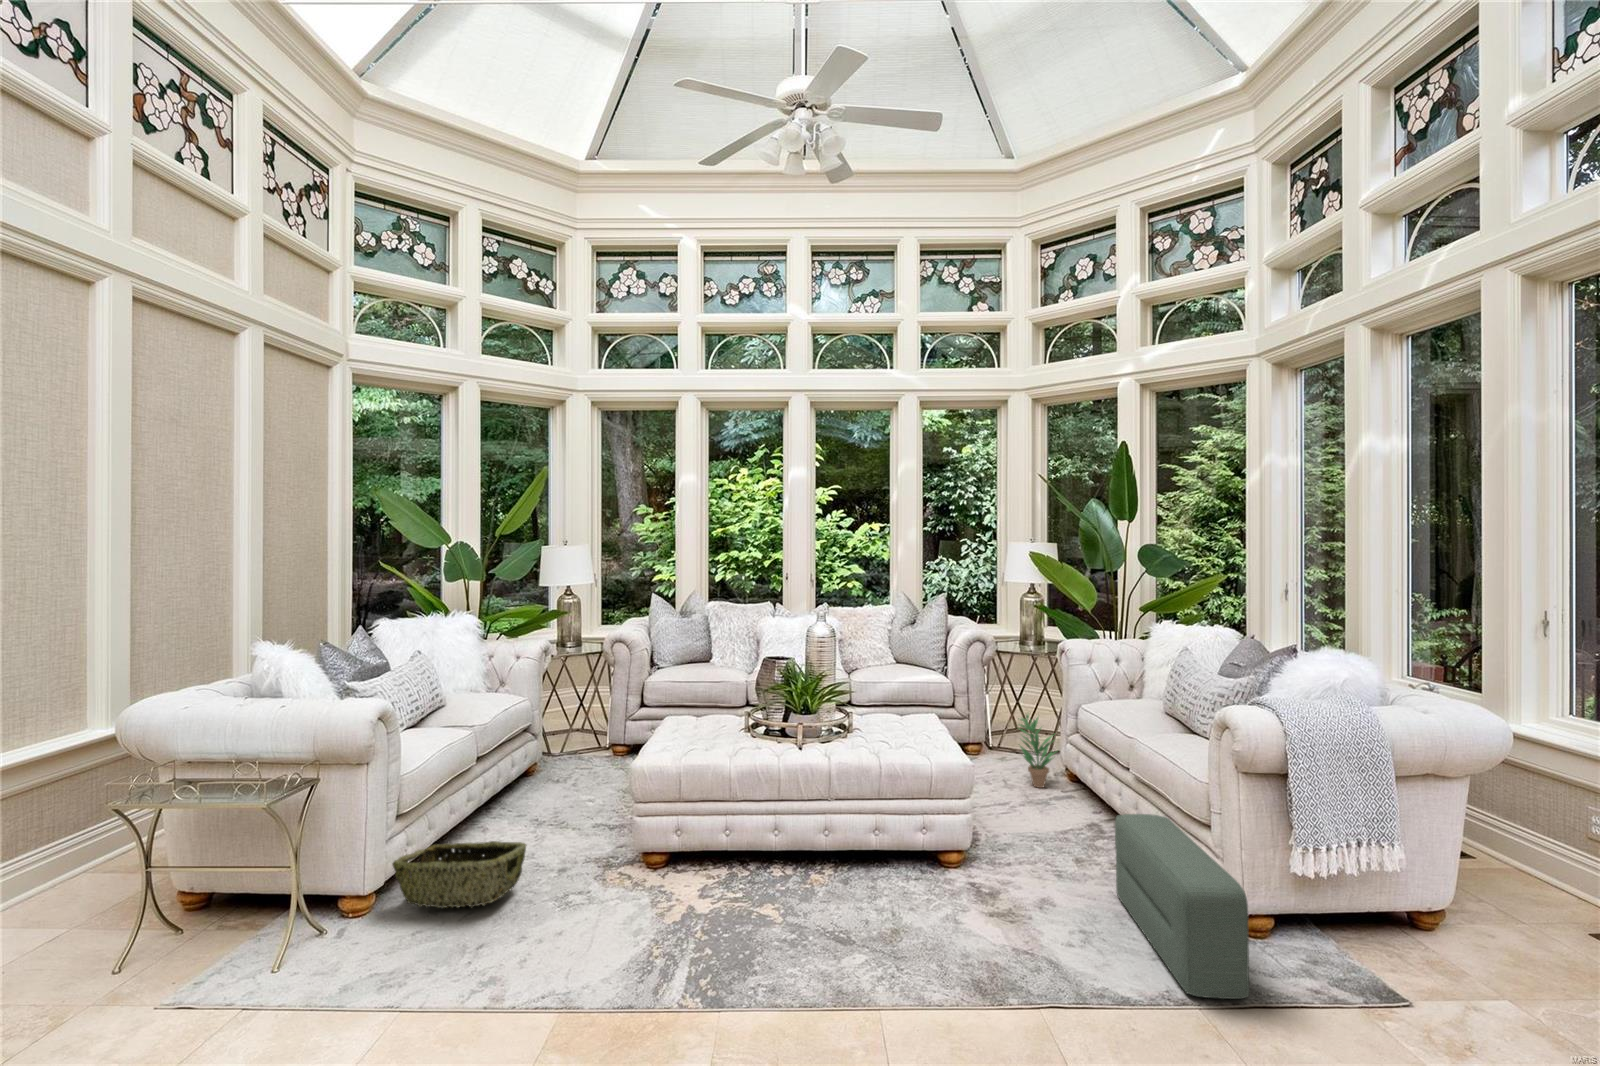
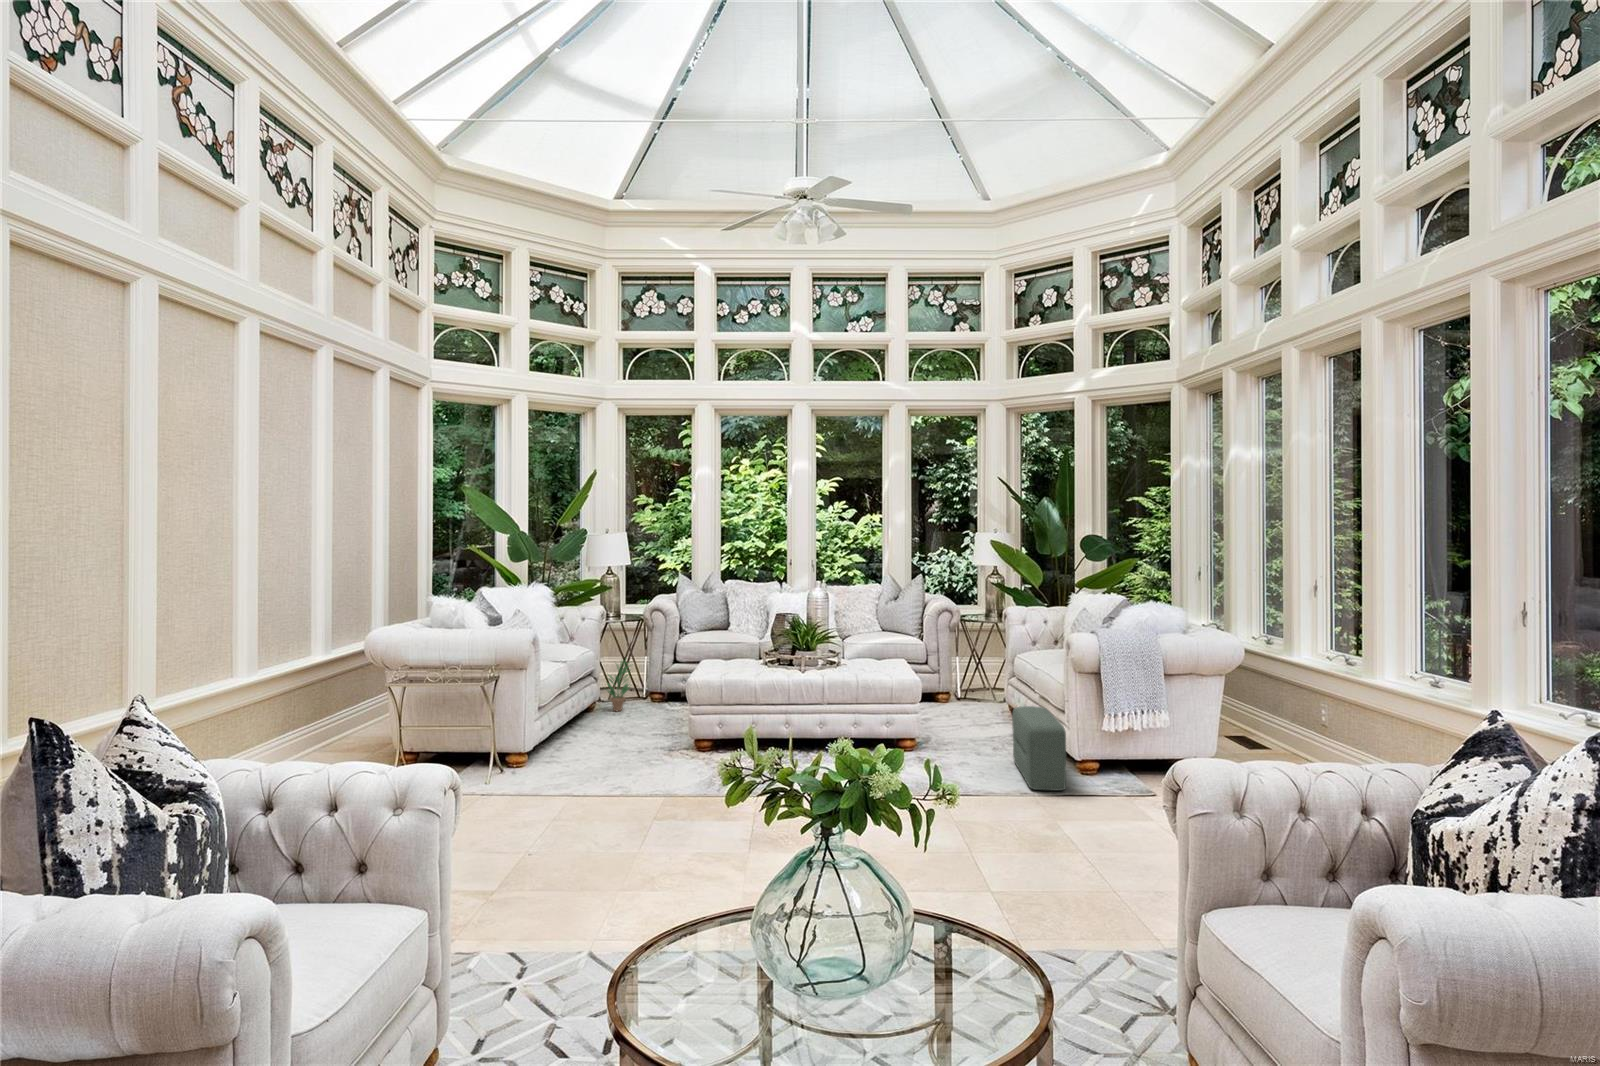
potted plant: present [1018,714,1055,788] -> present [607,661,629,711]
woven basket: present [393,841,526,908] -> none [540,728,621,763]

